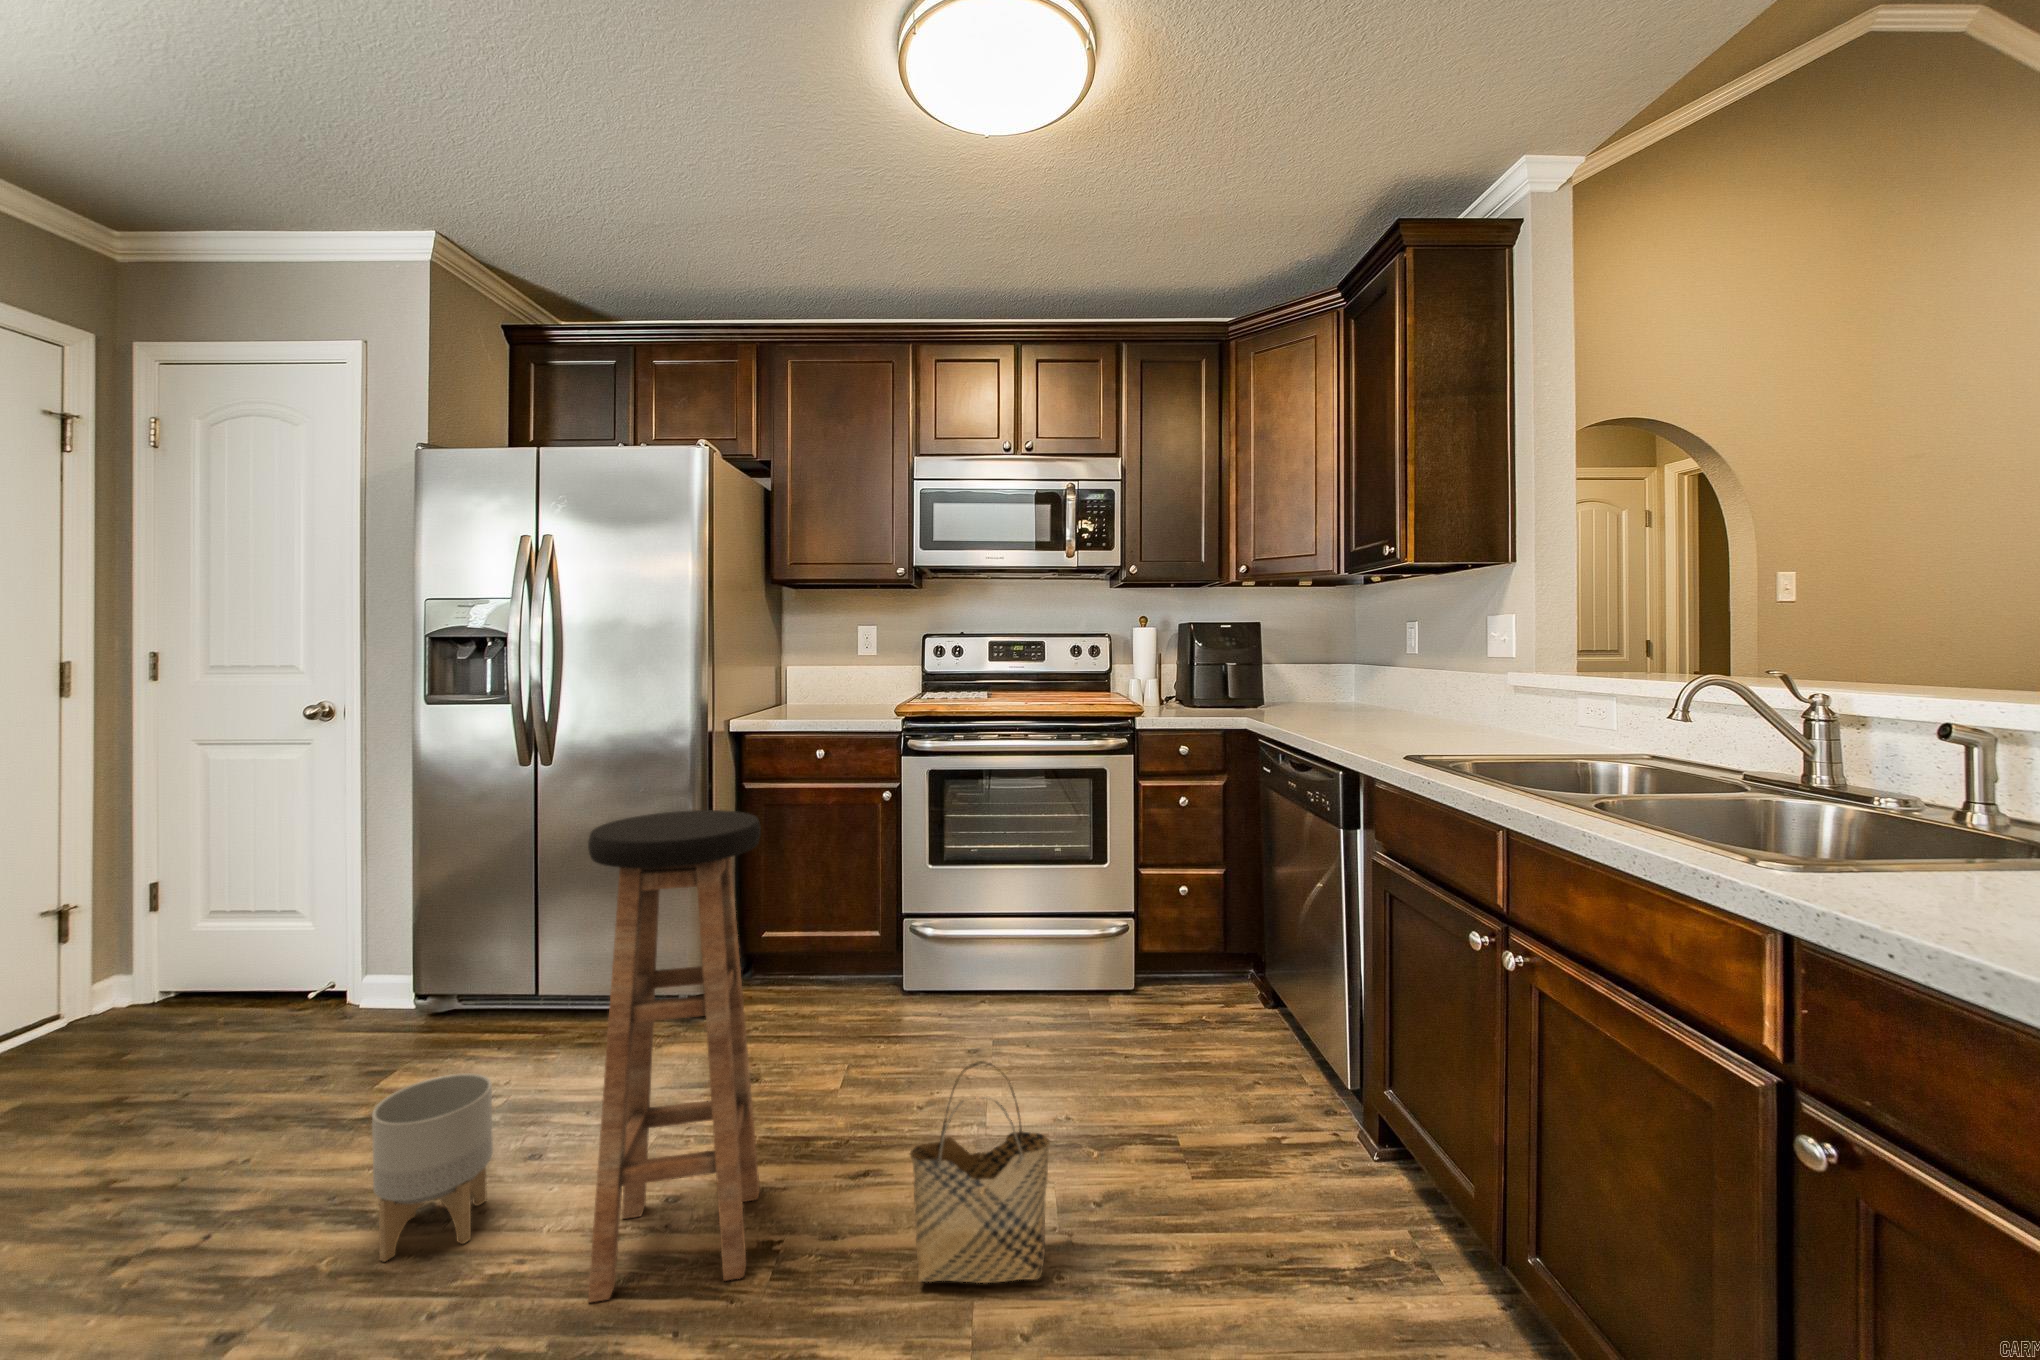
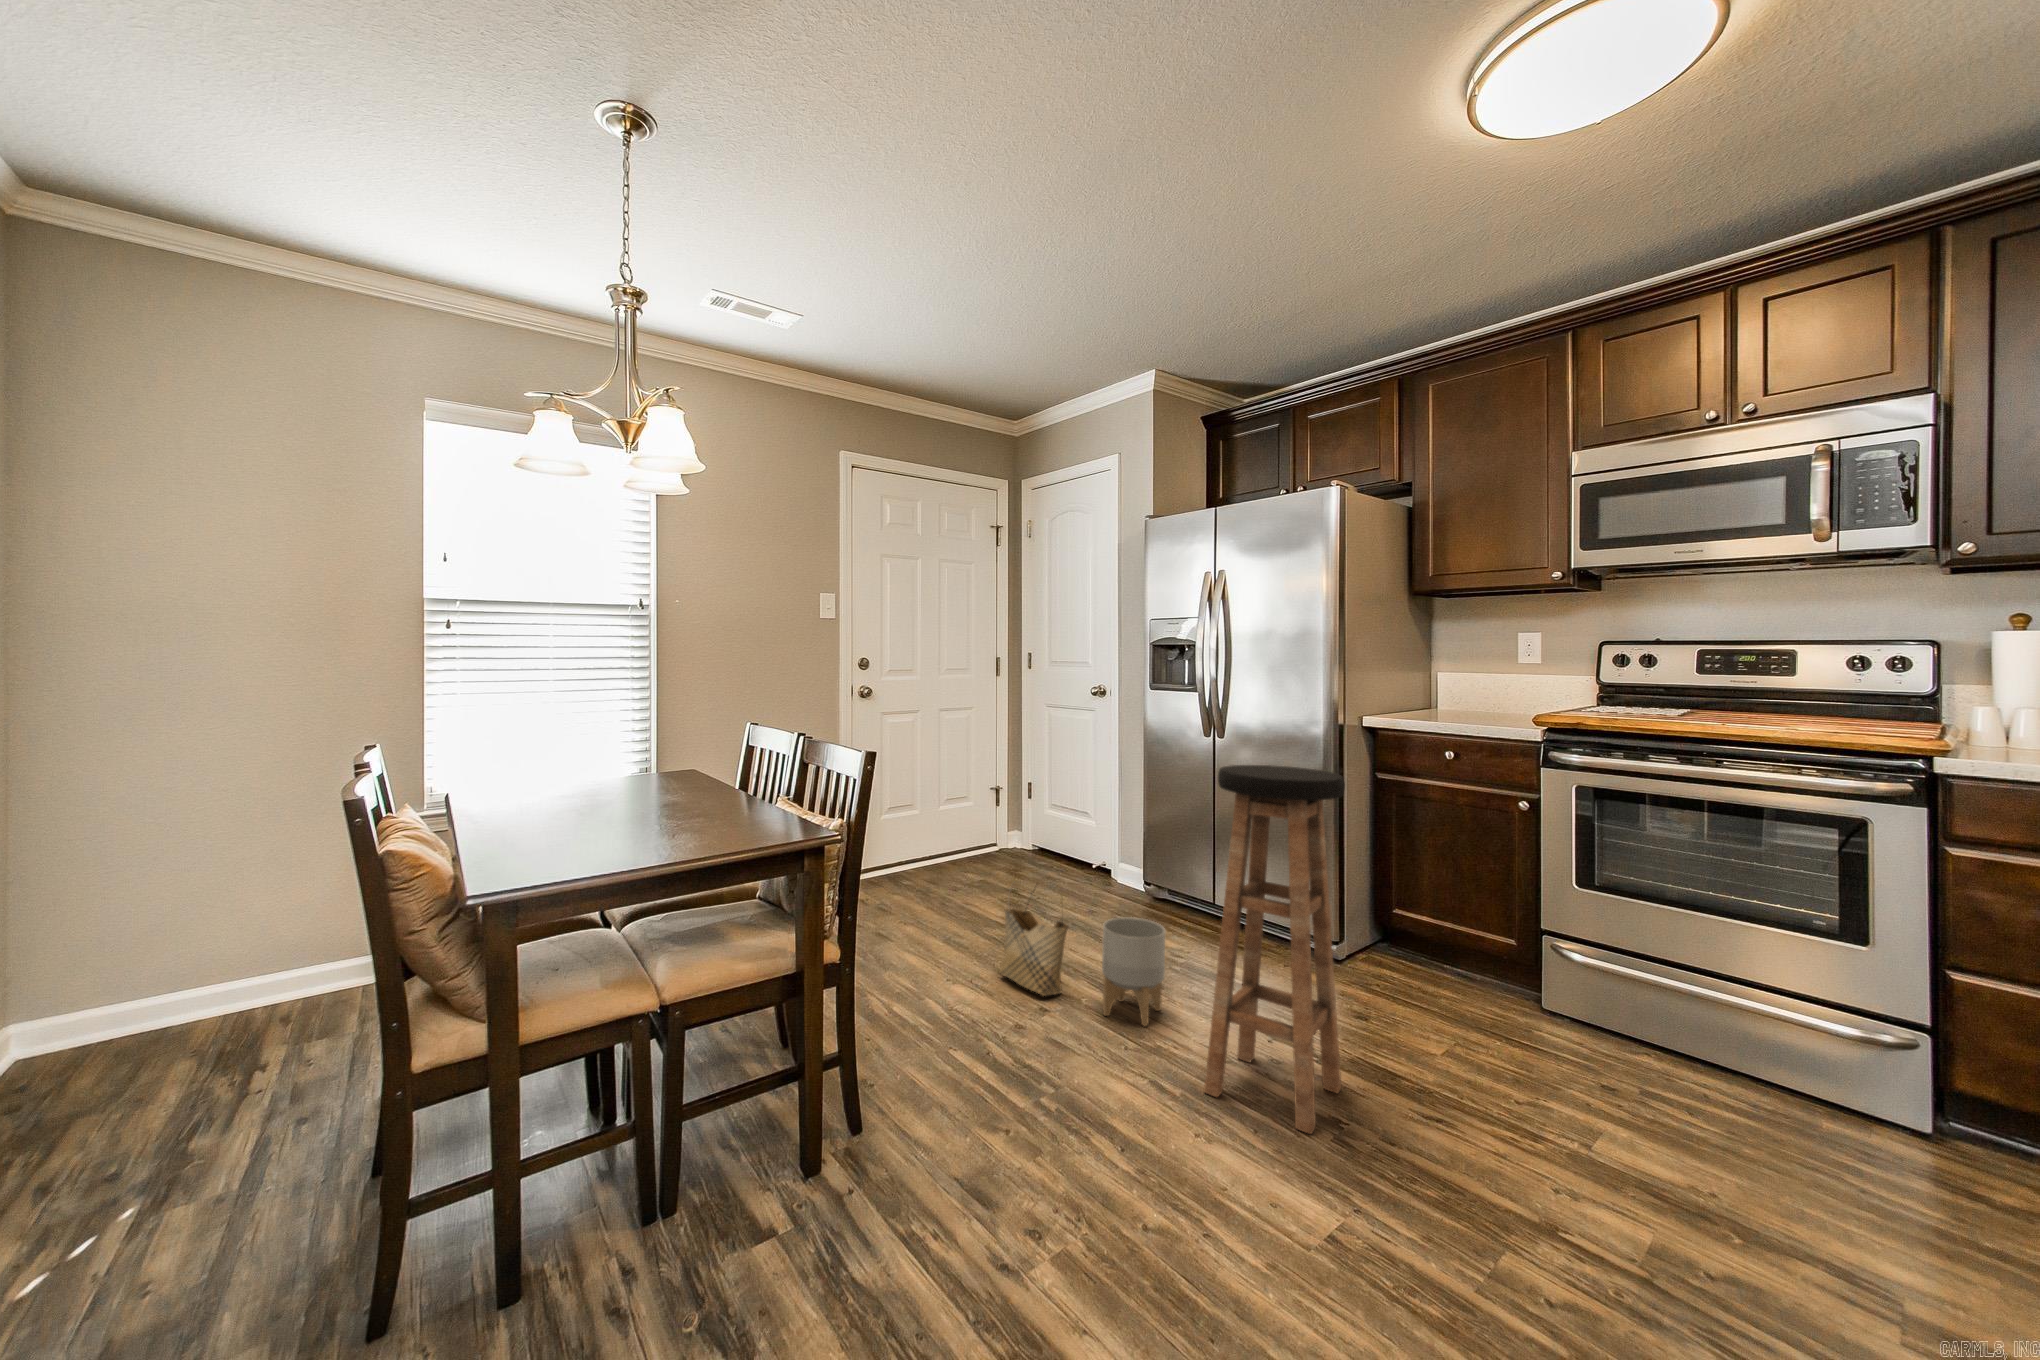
woven basket: present [910,1061,1050,1283] -> present [1000,877,1068,996]

